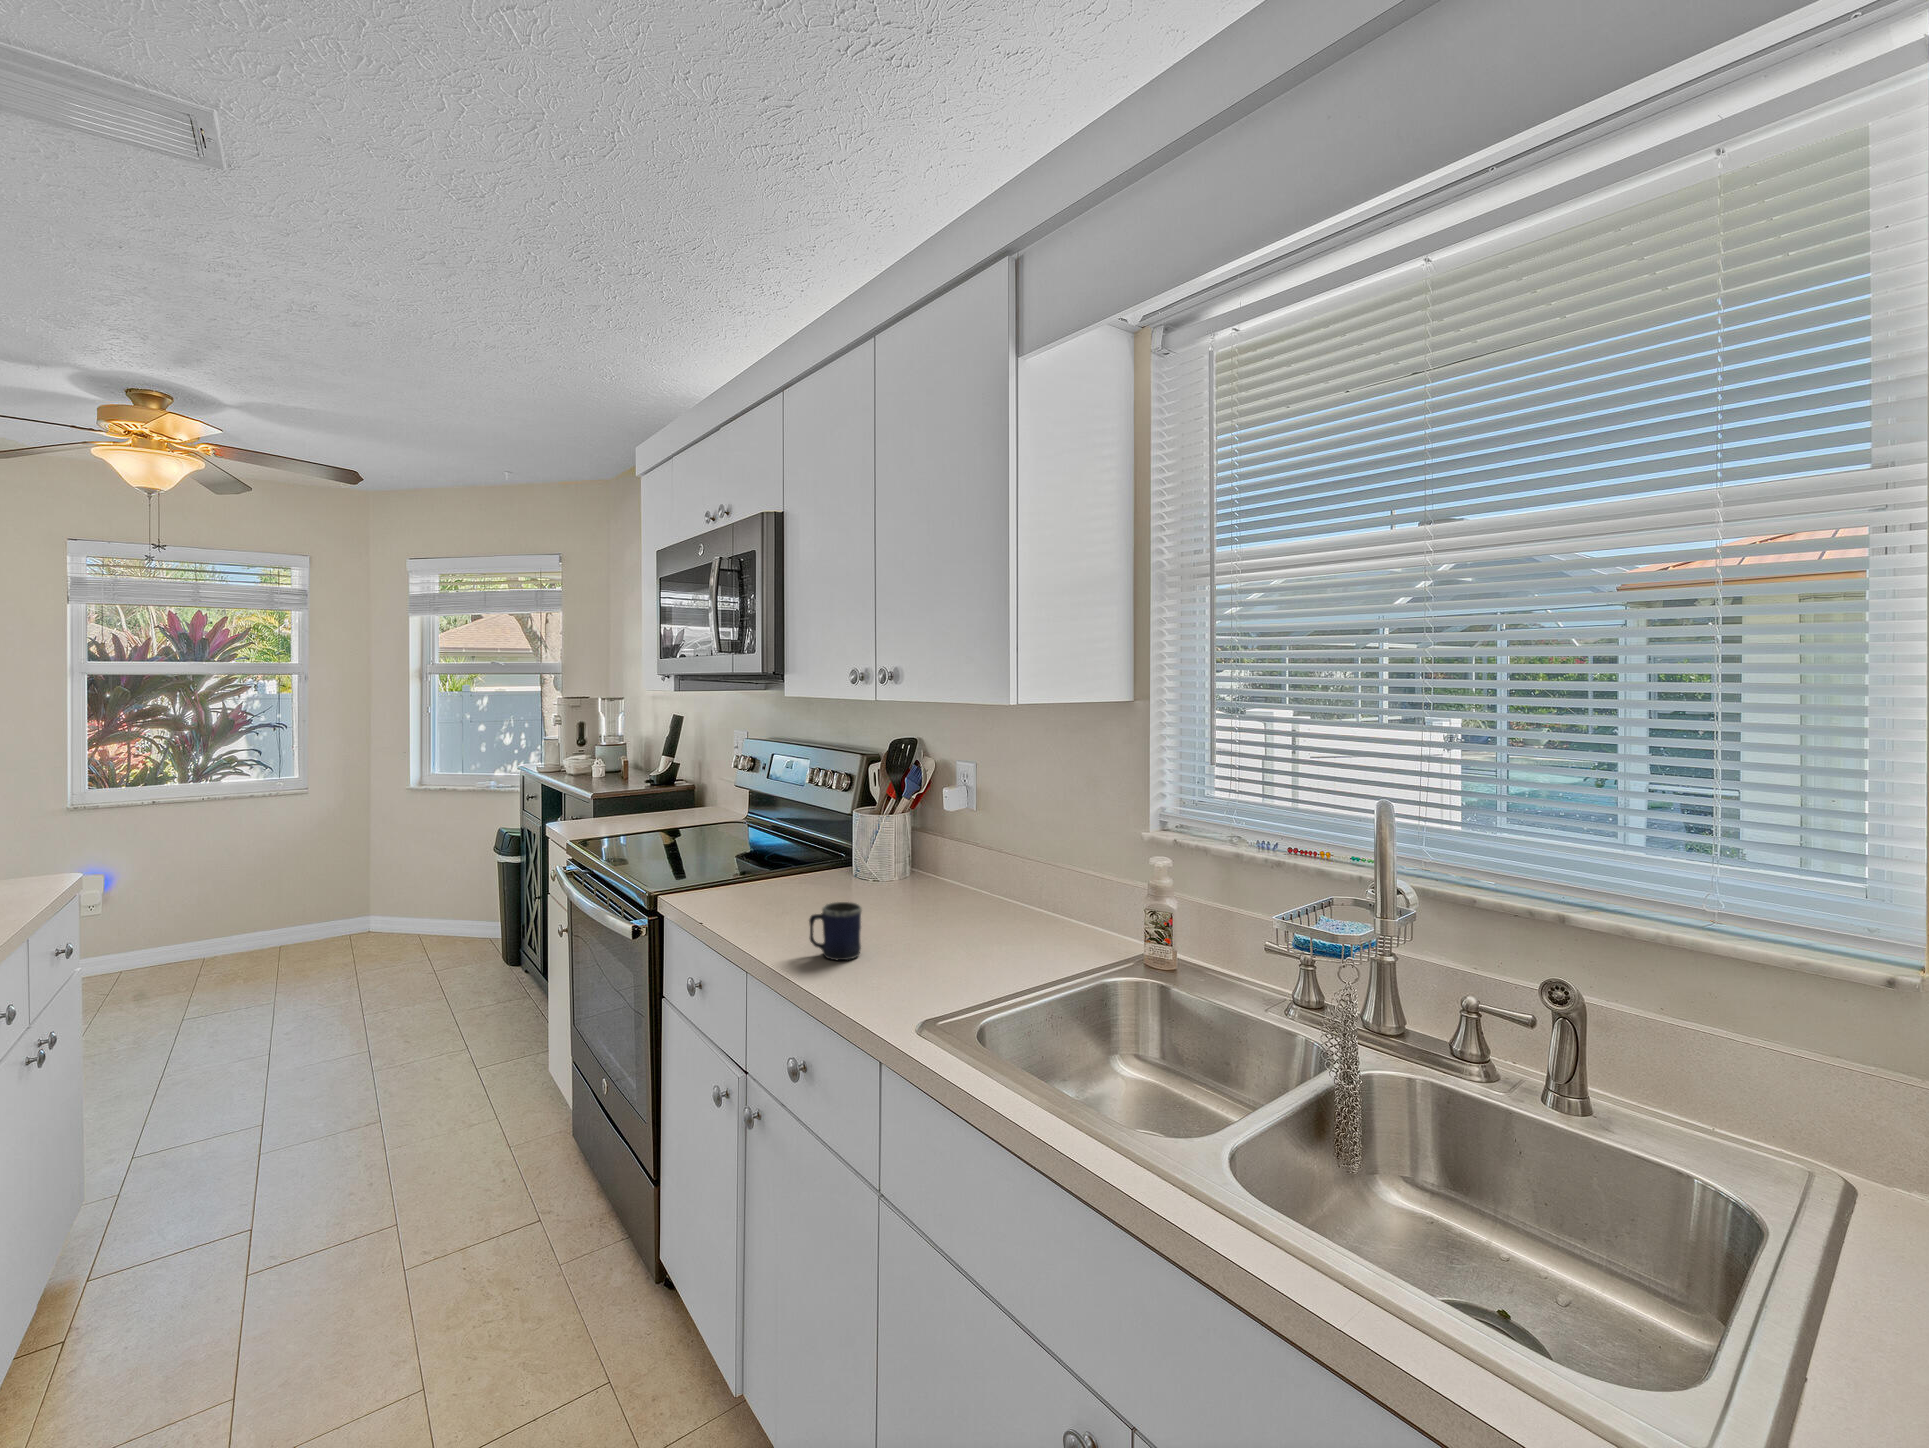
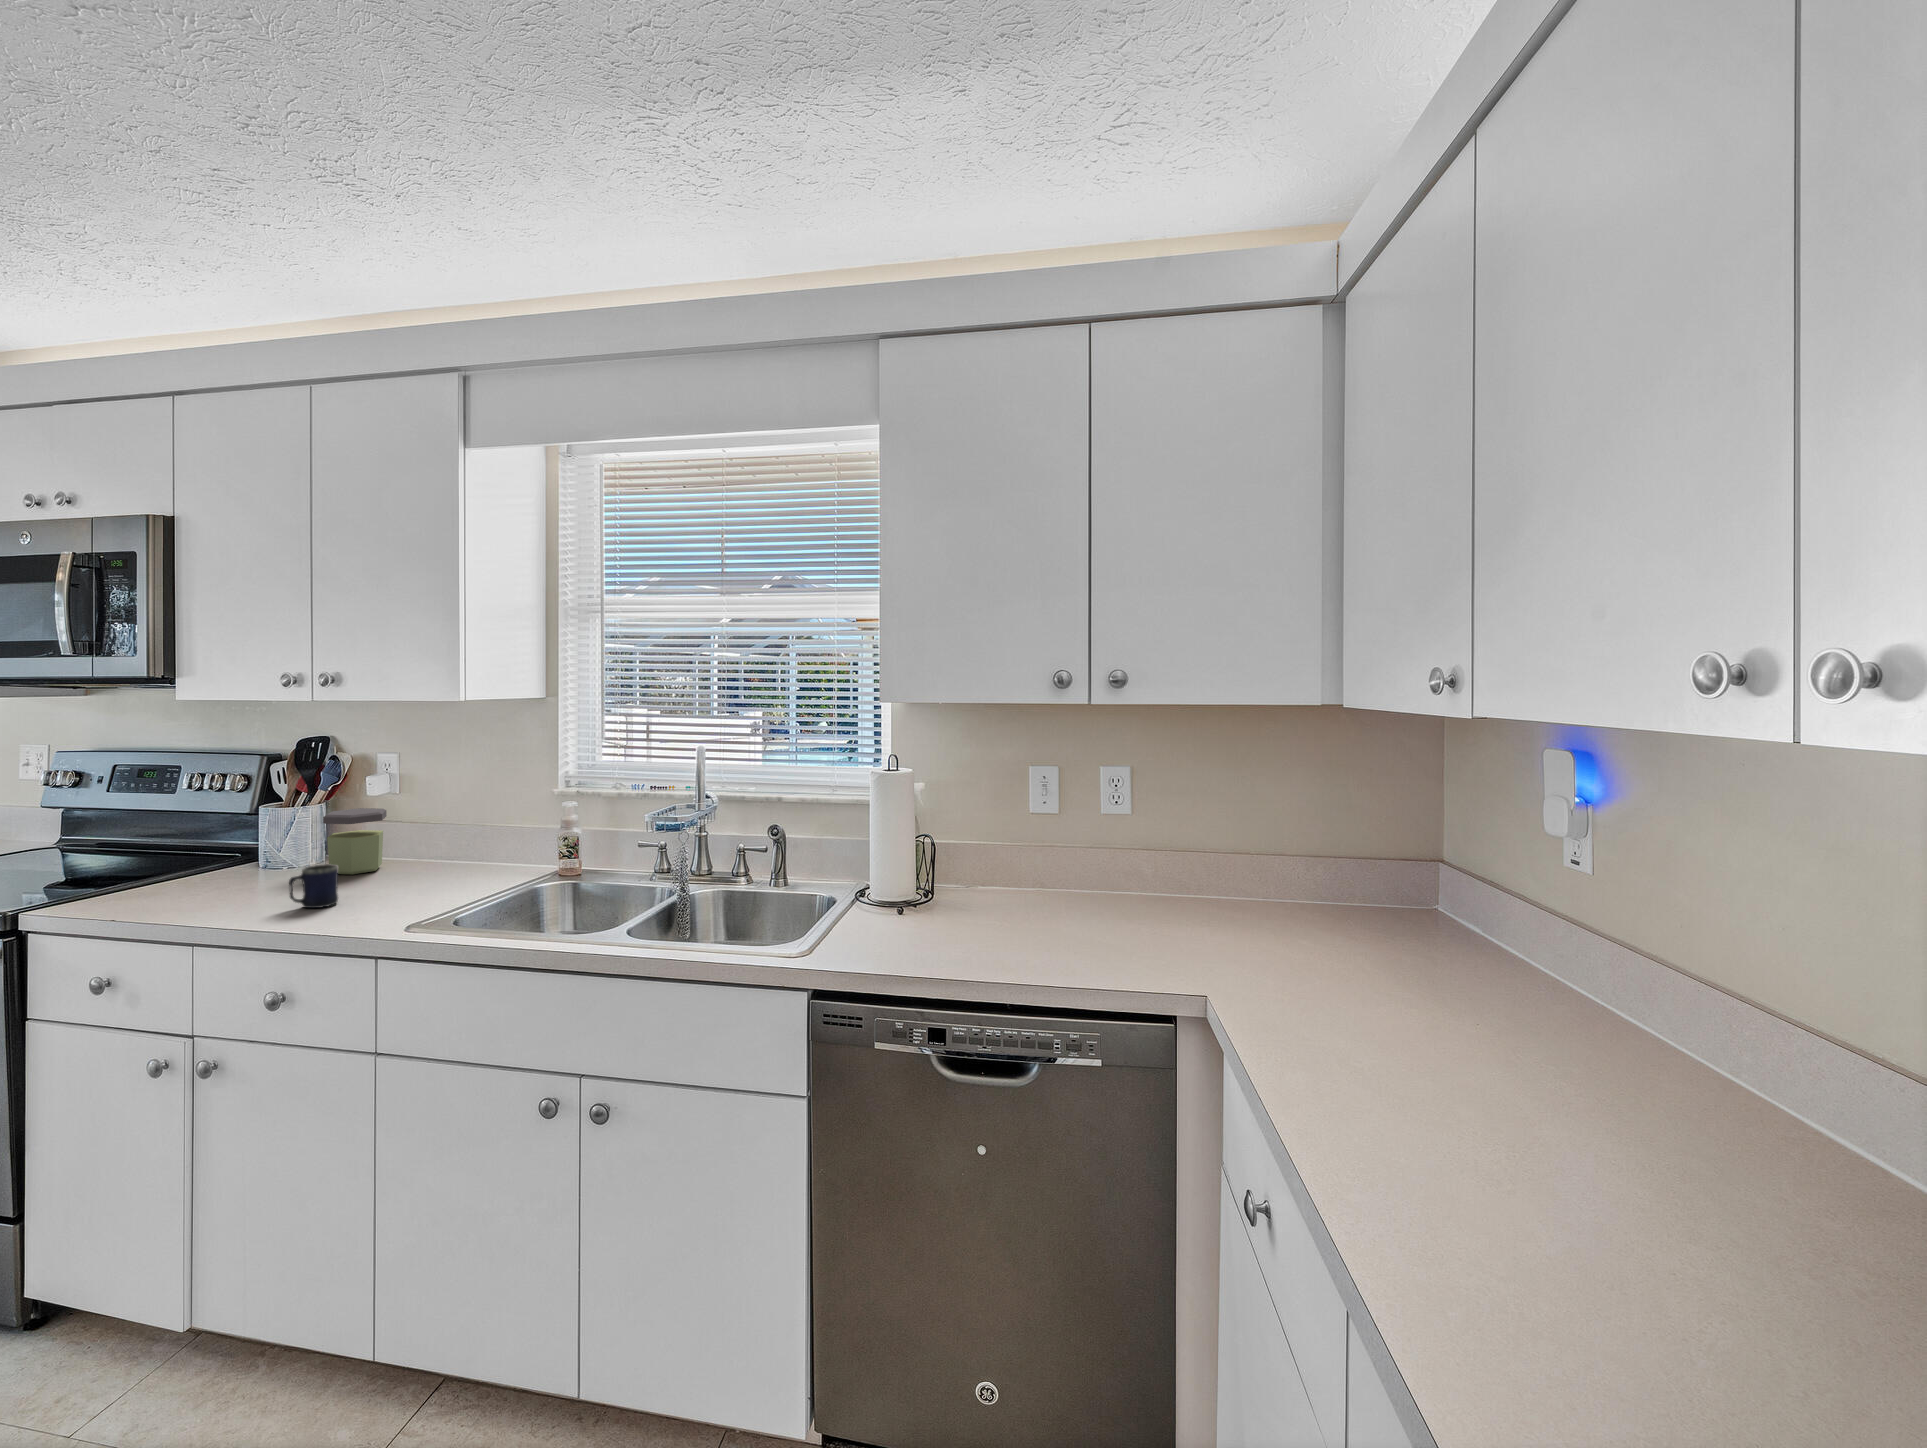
jar: none [887,825,955,906] -> present [323,808,387,874]

